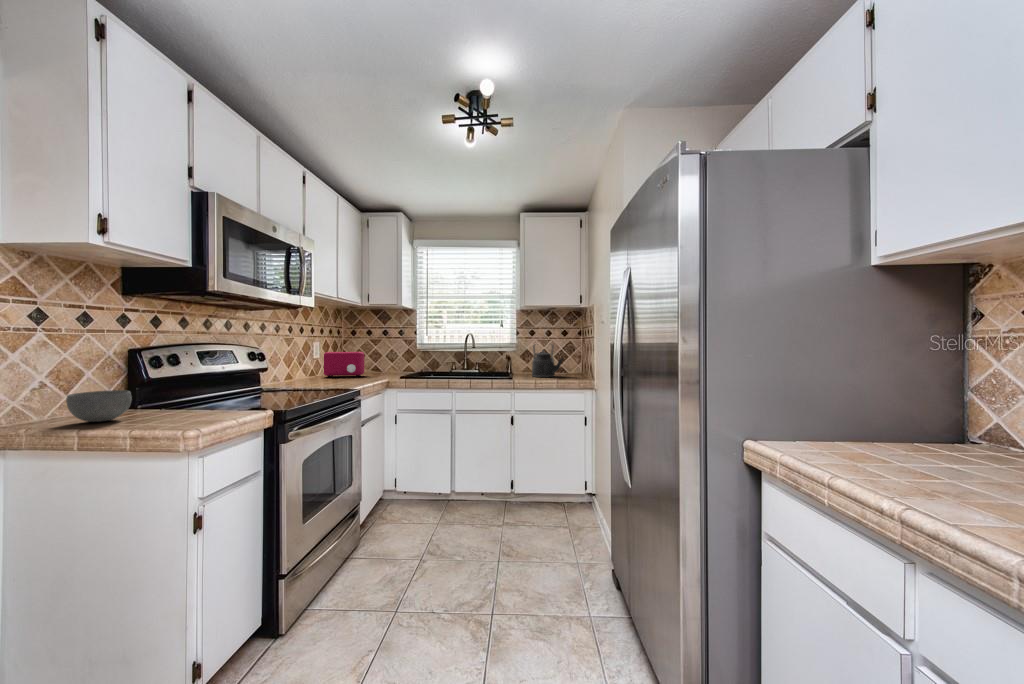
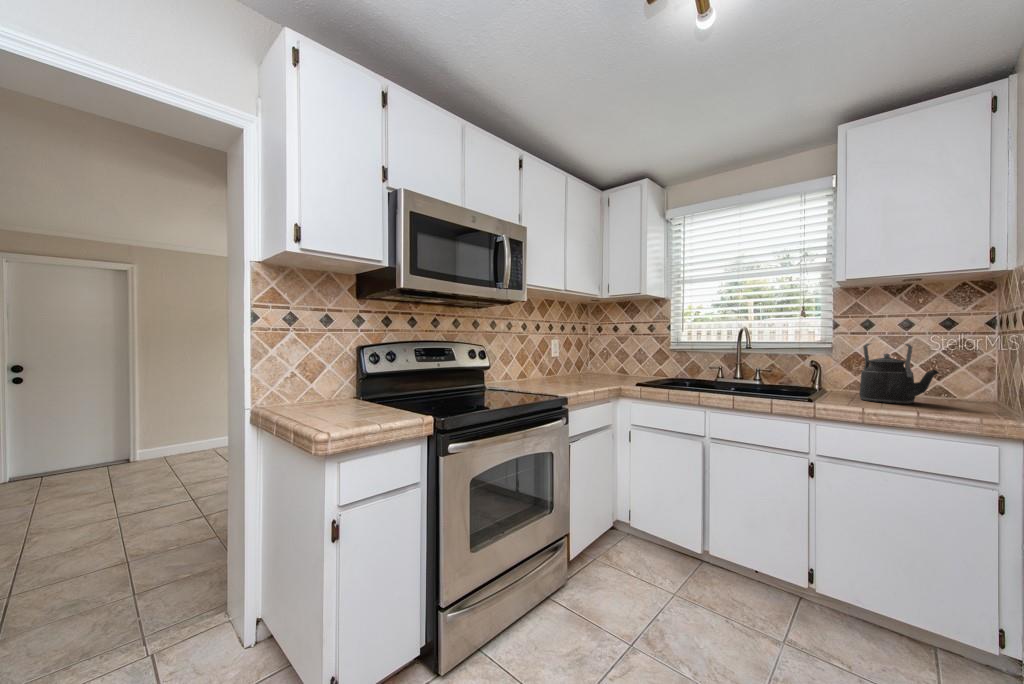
toaster: present [324,352,364,377] -> none [564,350,607,379]
bowl: present [66,390,132,422] -> none [293,383,337,410]

